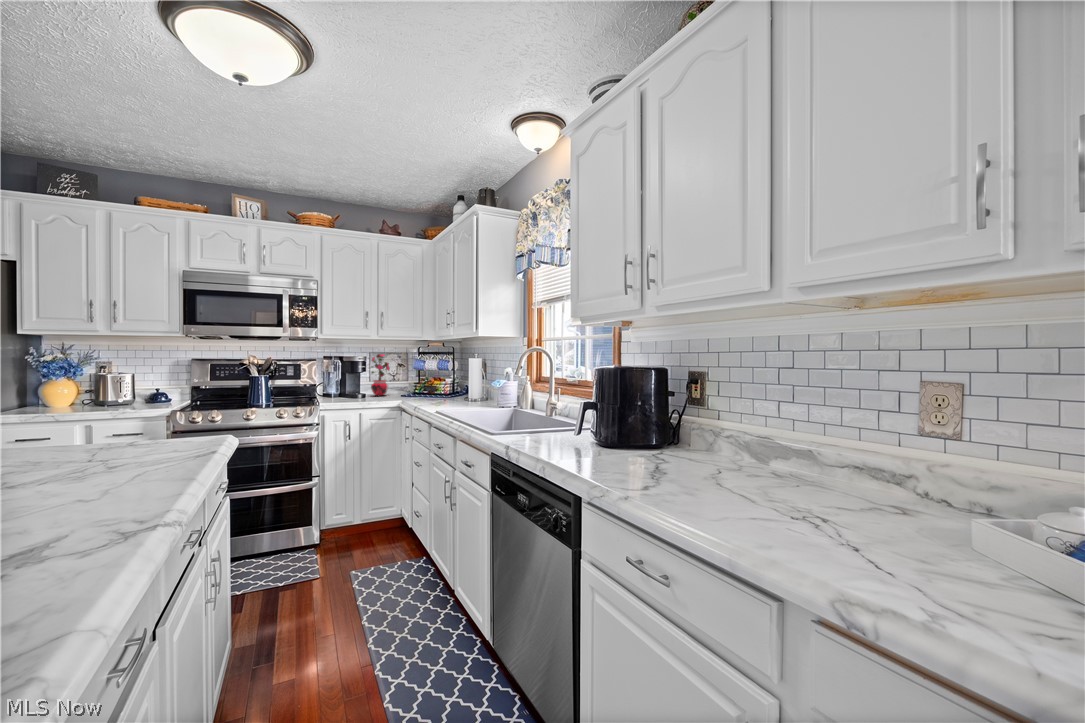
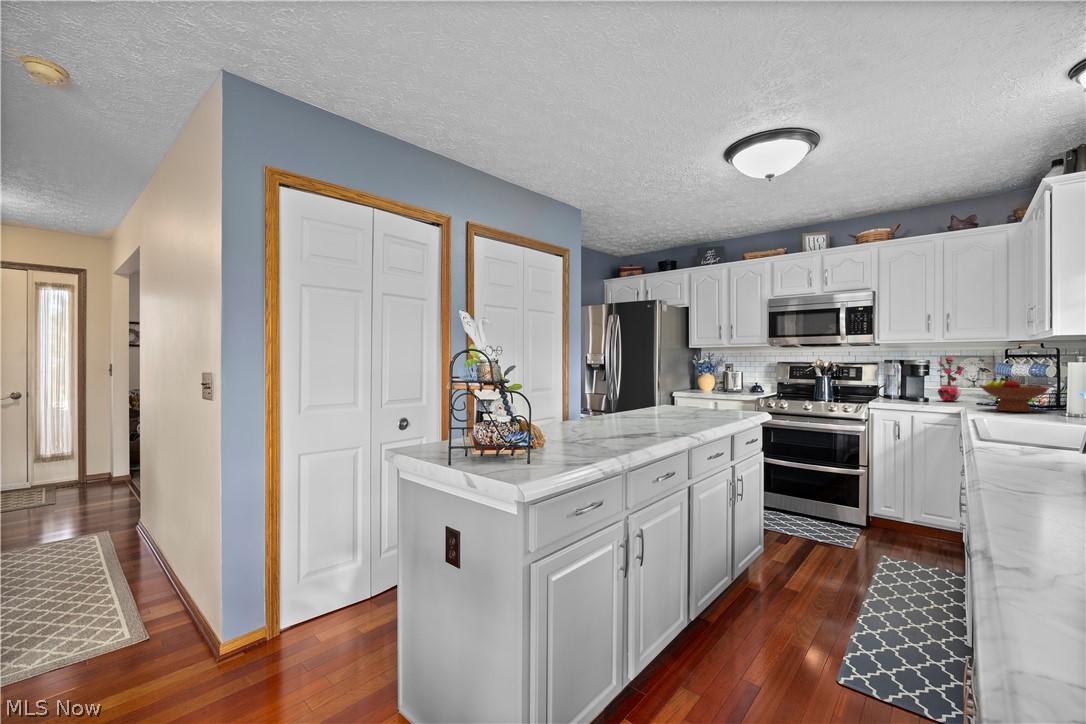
fruit bowl: none [417,372,462,402] -> present [980,377,1049,412]

